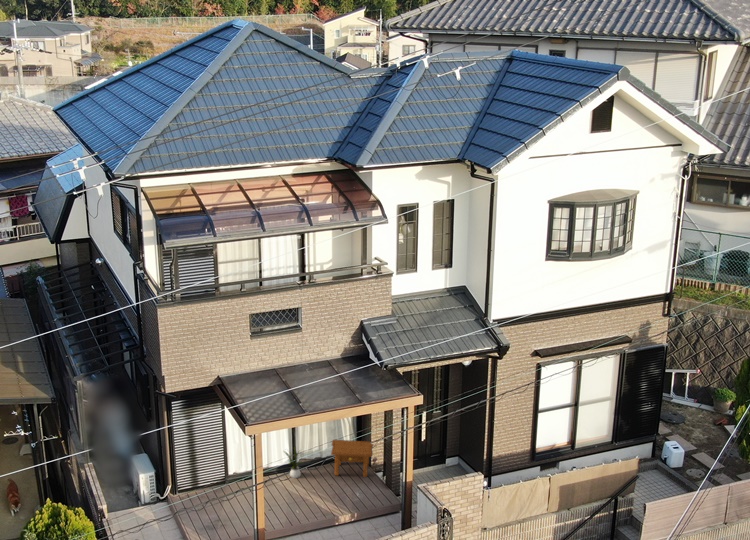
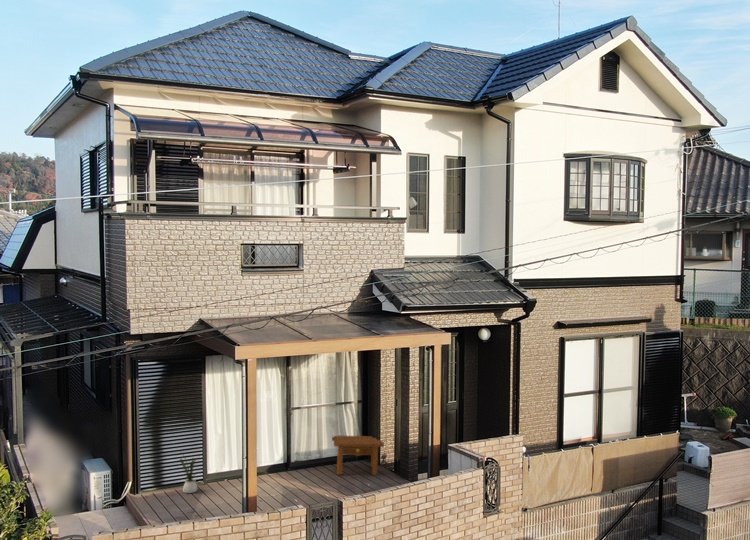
house plant: present [285,449,300,478] -> present [180,458,197,493]

